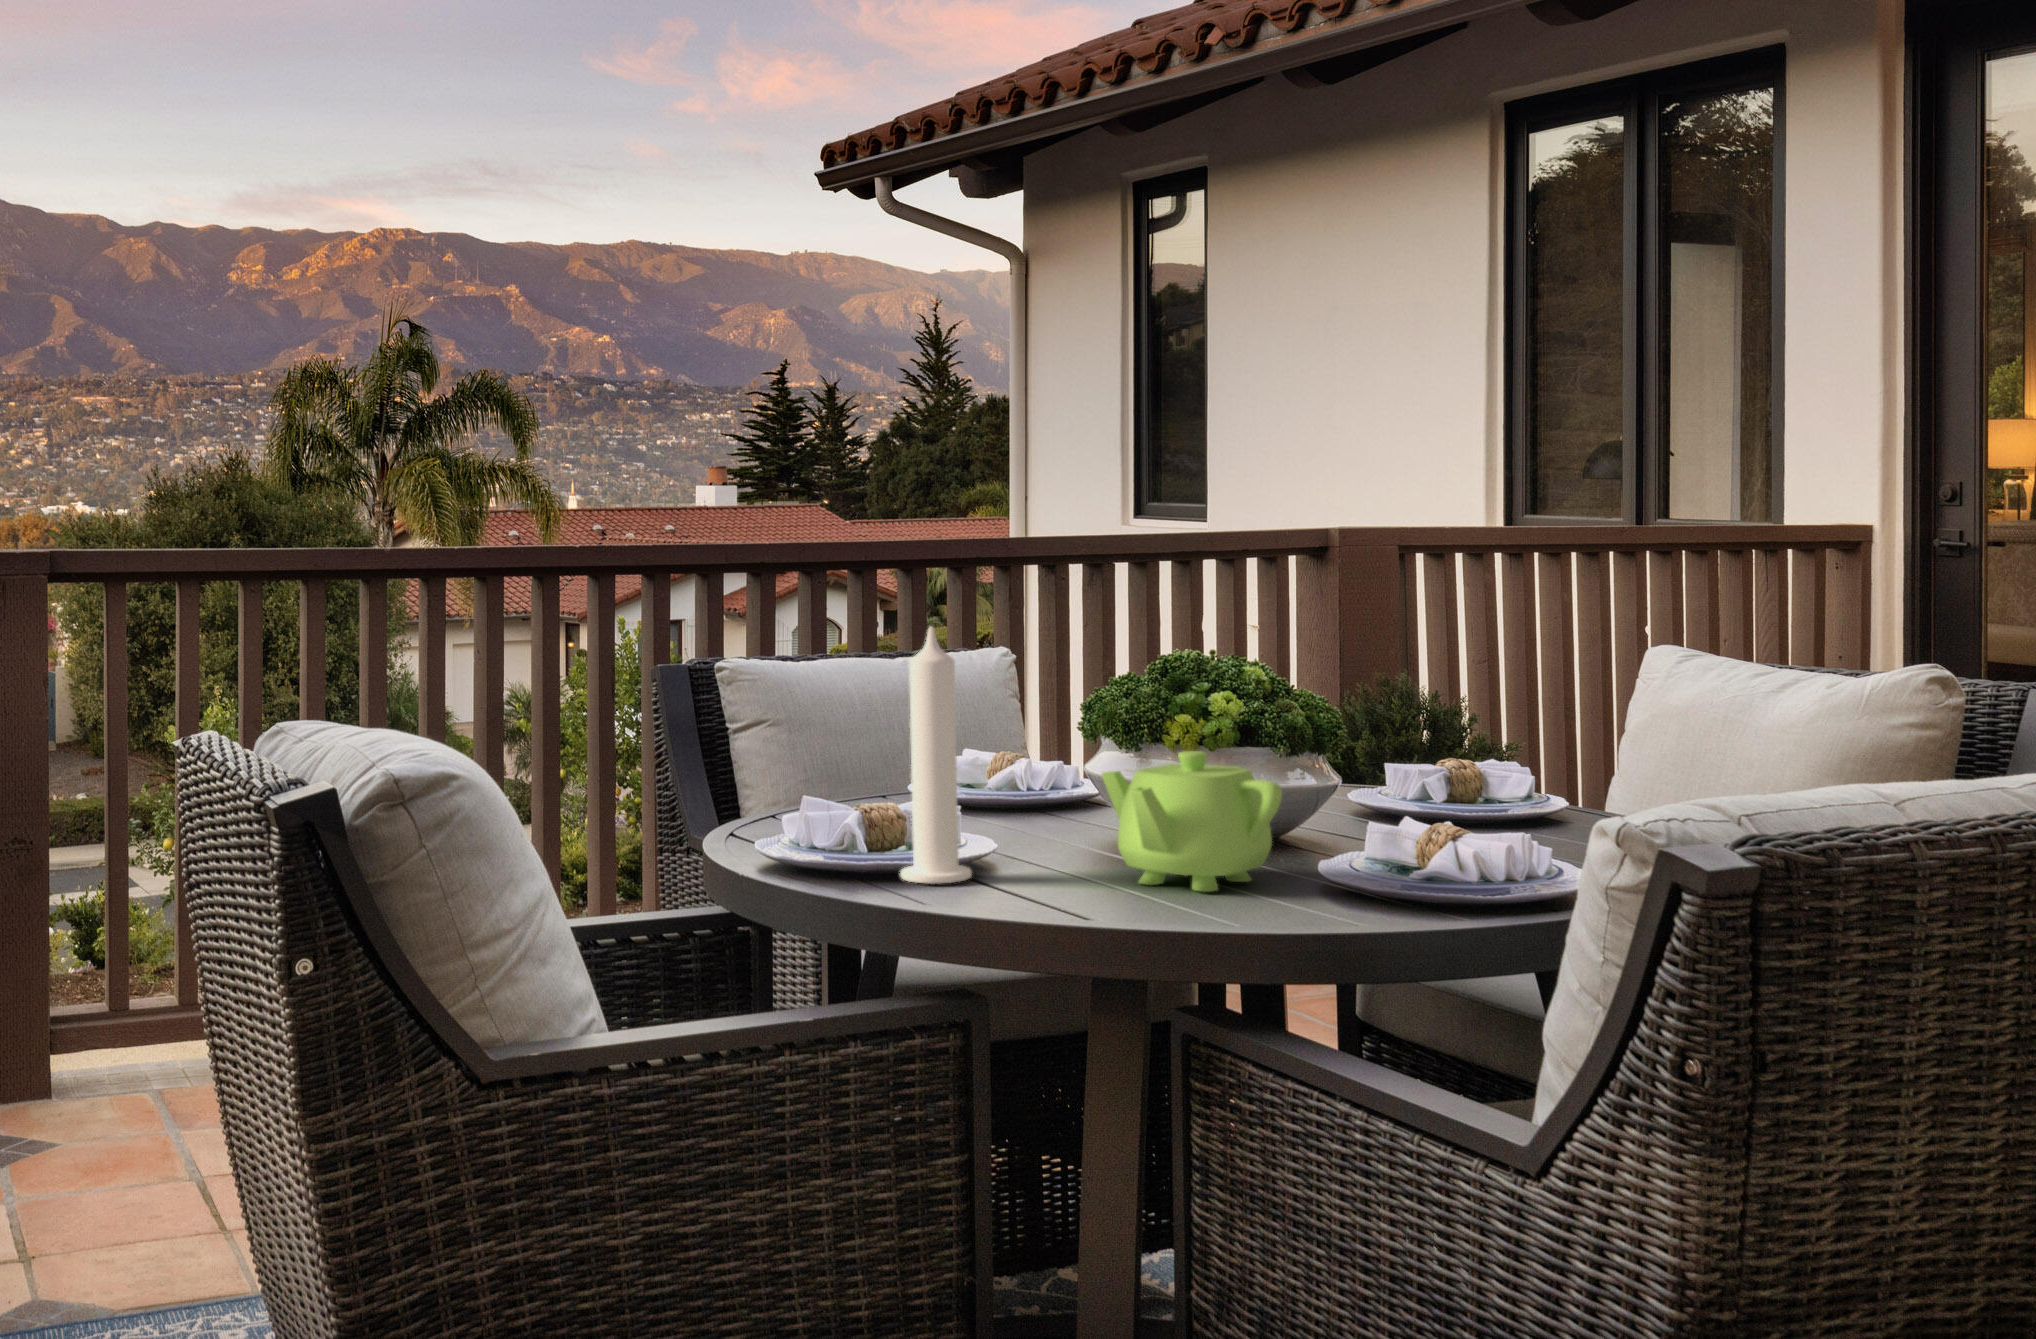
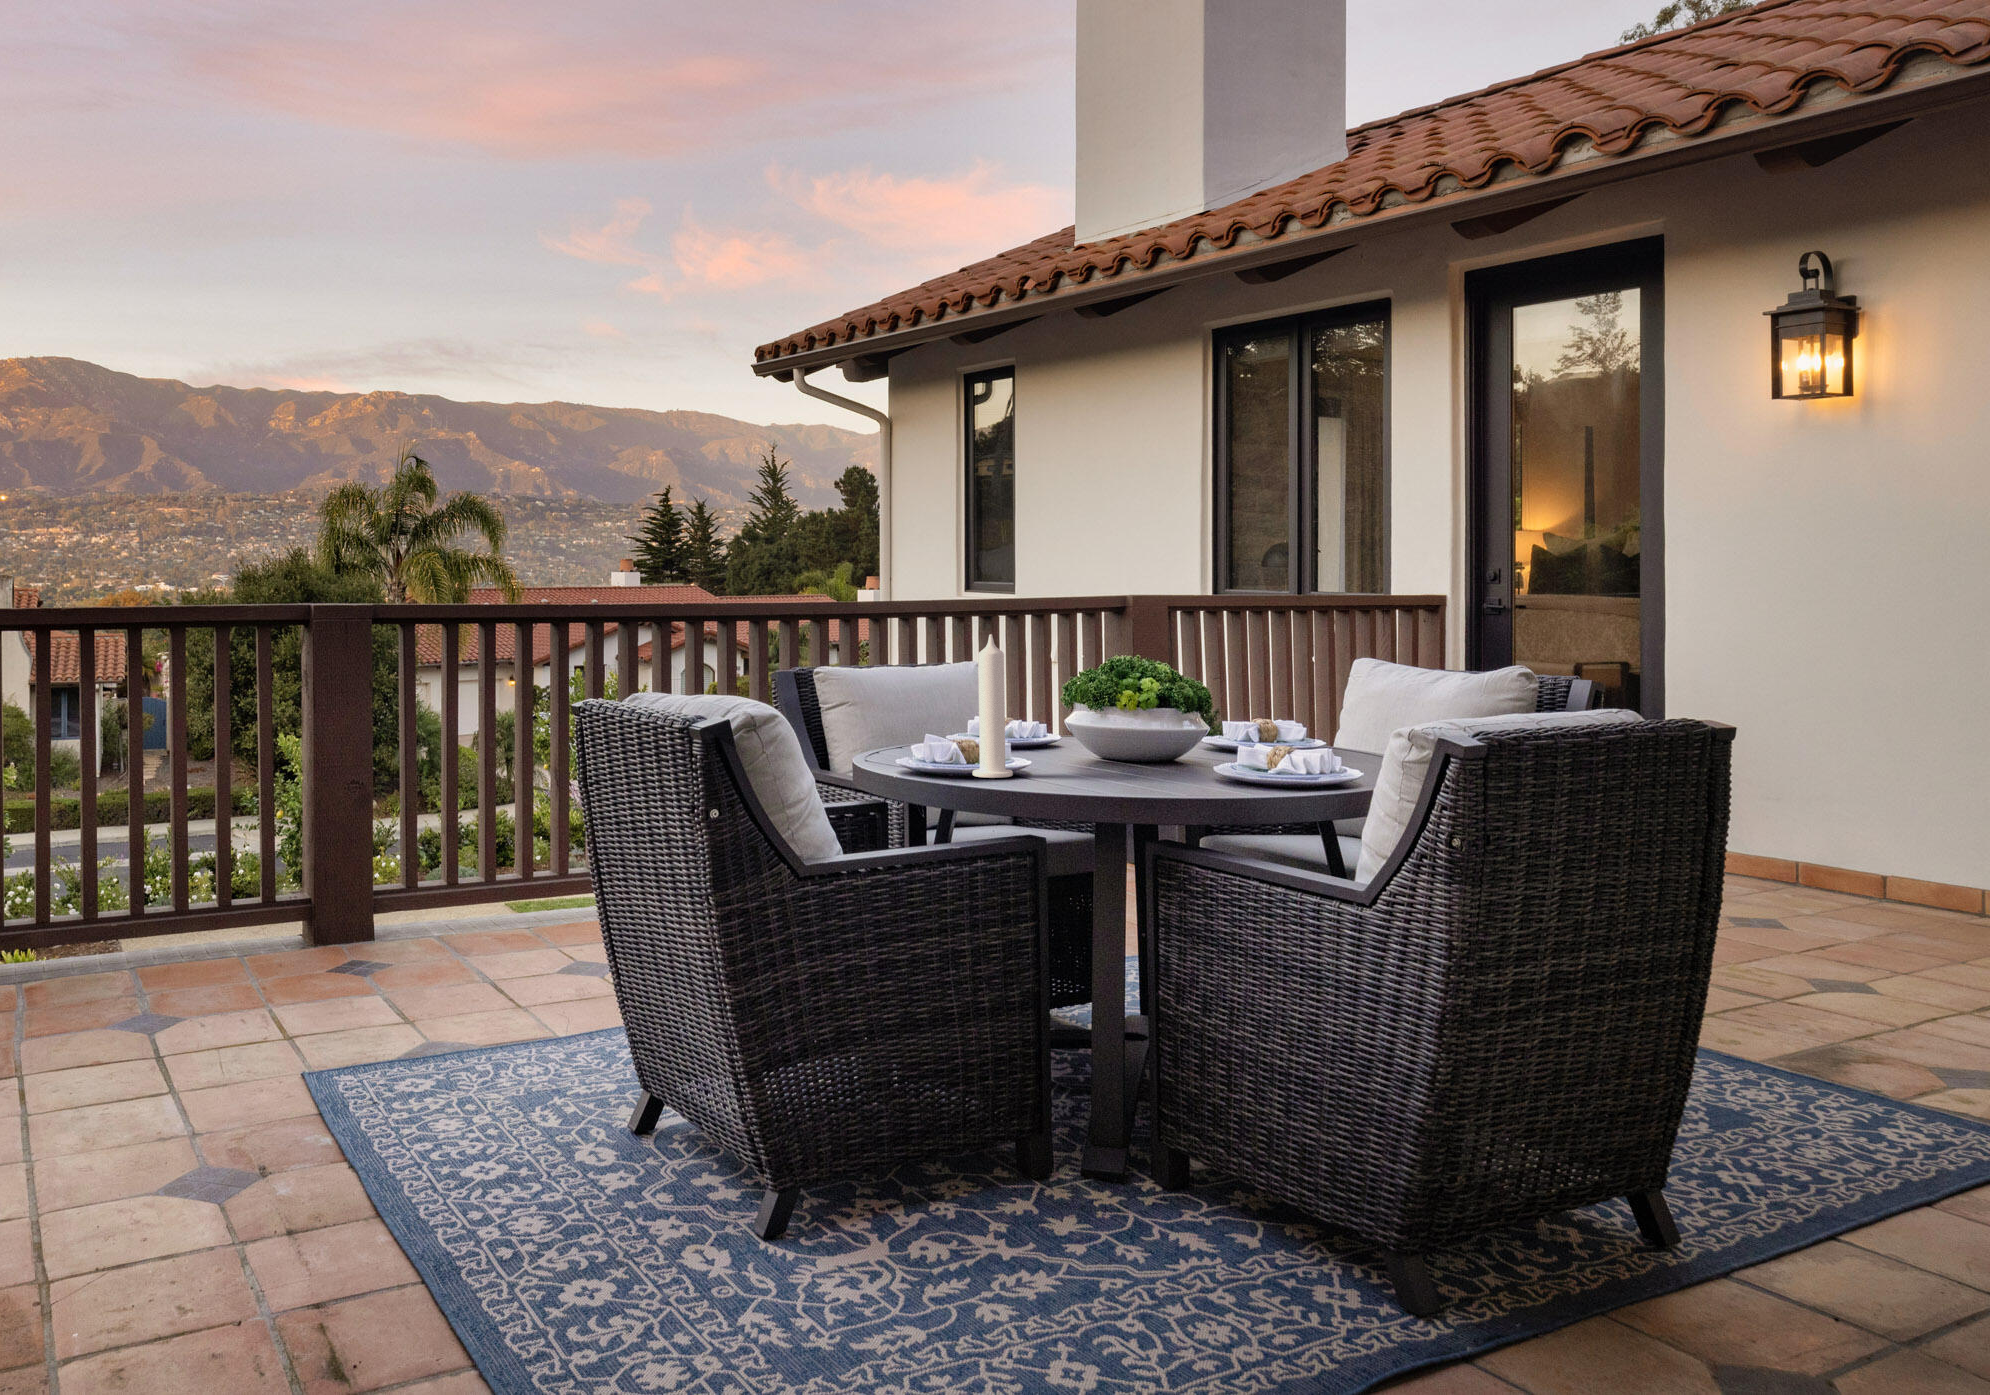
teapot: present [1102,751,1282,892] -> none [1082,704,1190,781]

